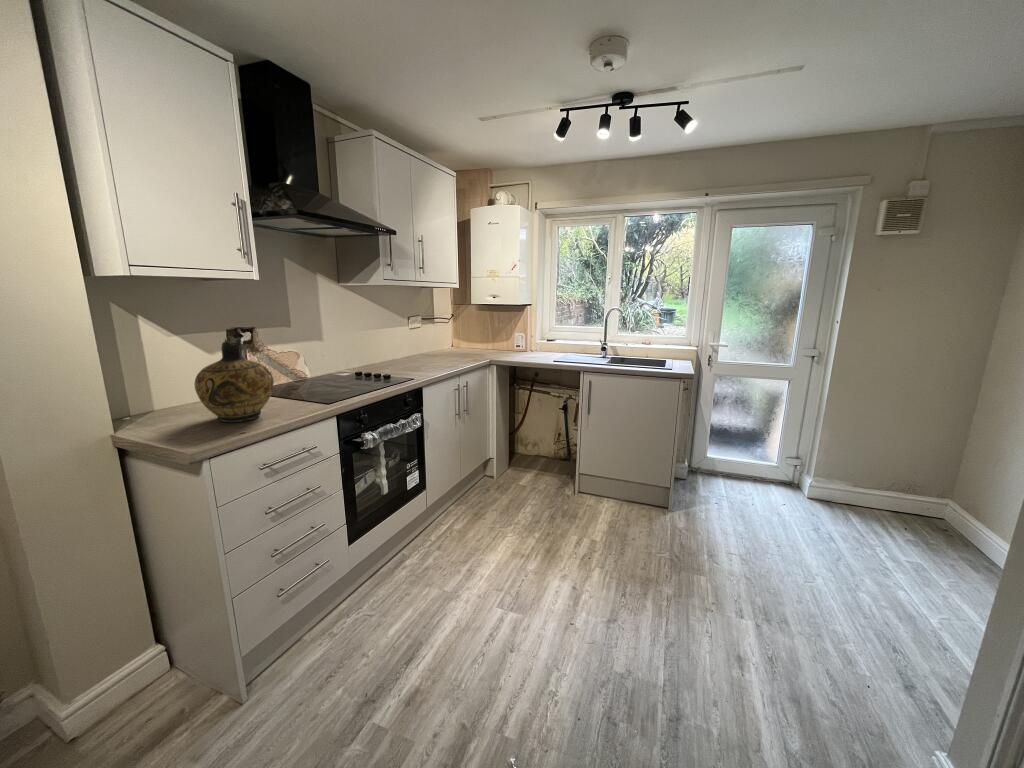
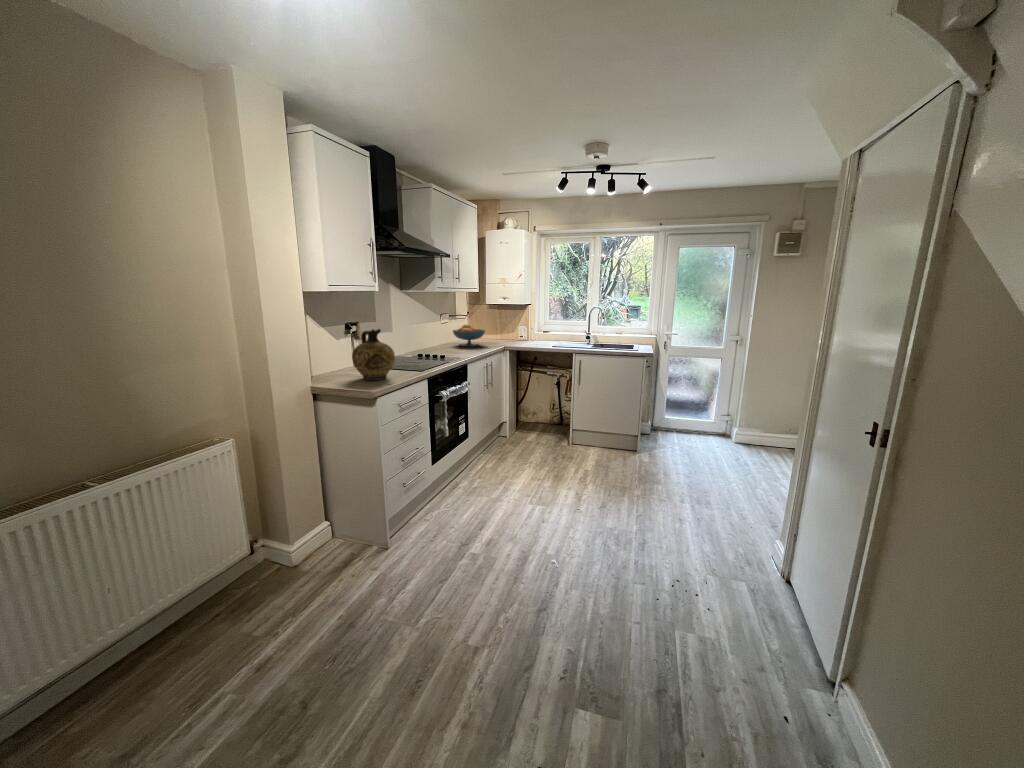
fruit bowl: none [421,330,465,360] -> present [453,325,485,347]

